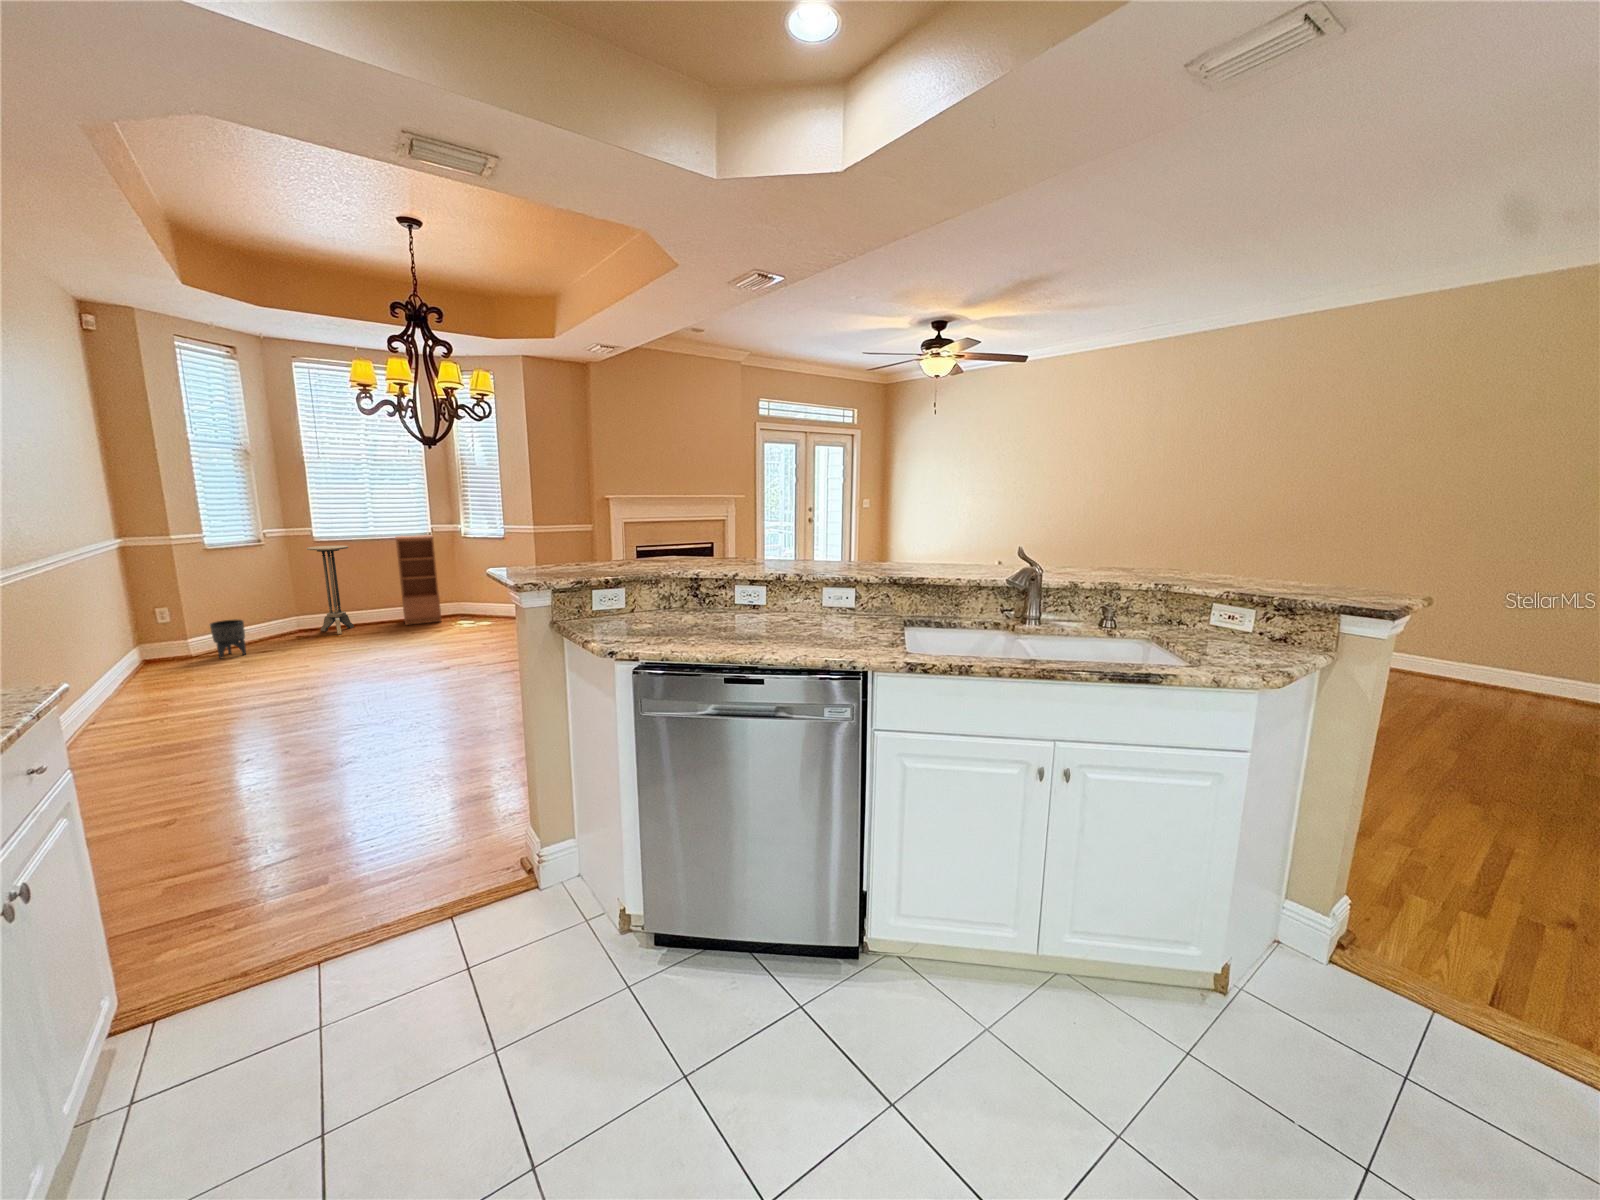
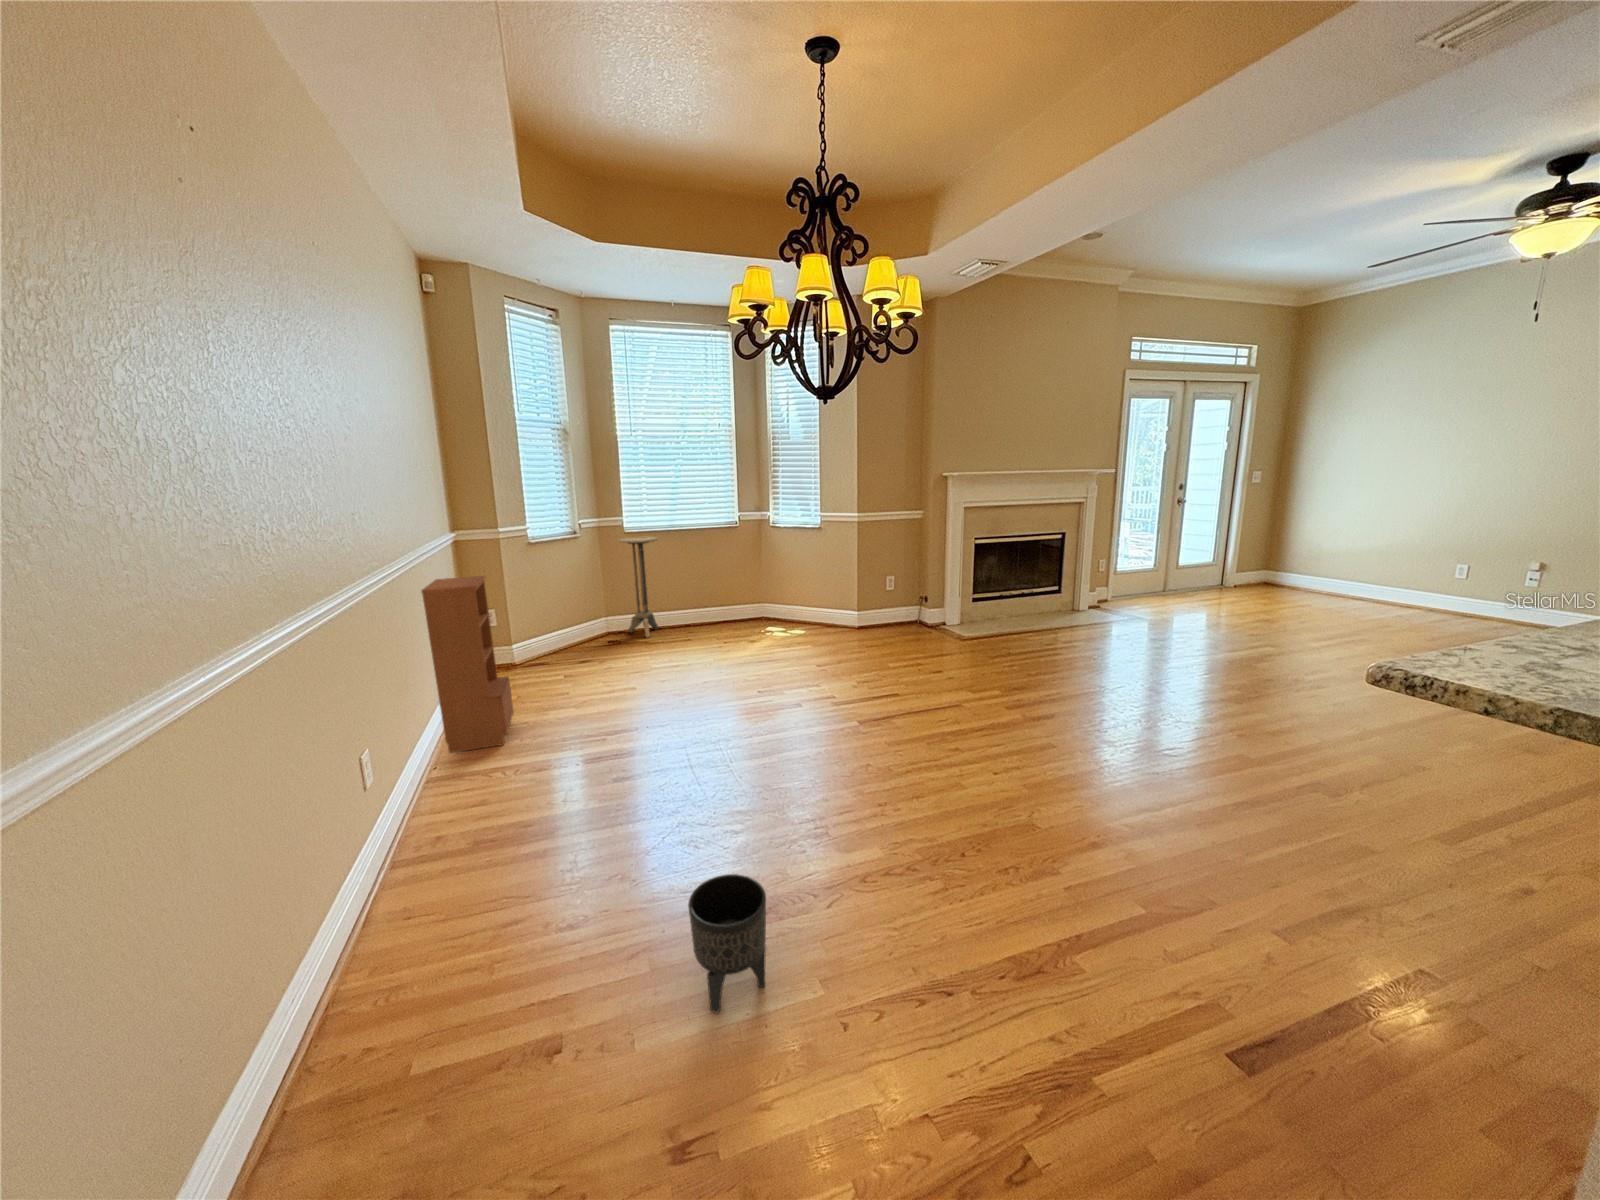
bookcase: present [395,535,442,625] -> present [422,576,513,753]
planter: present [210,620,246,658] -> present [688,874,766,1013]

